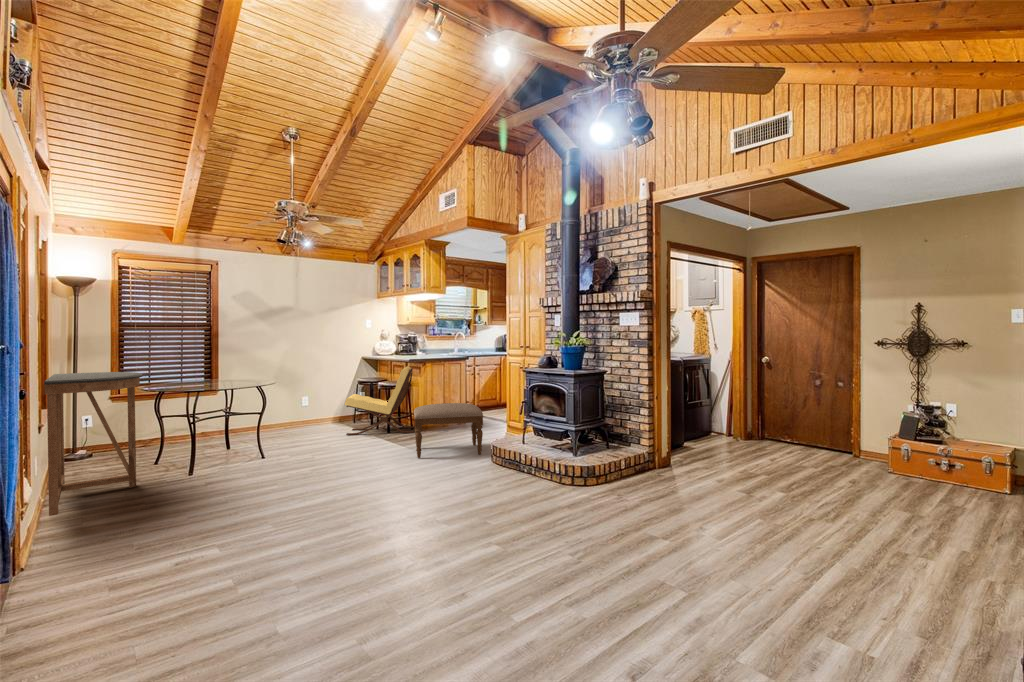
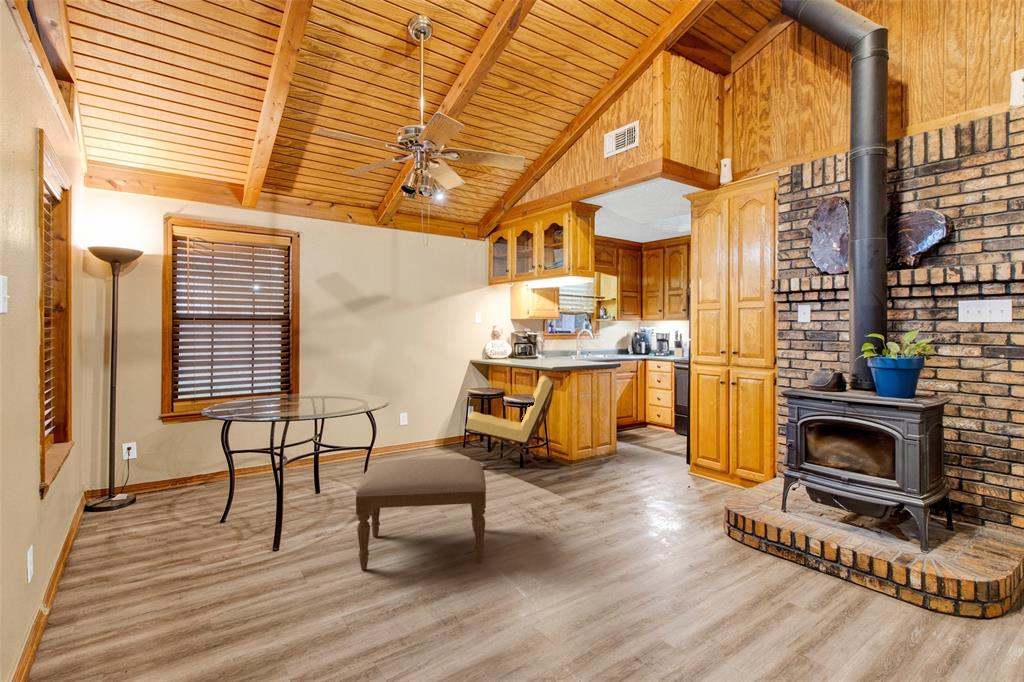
console table: present [44,372,143,516] -> none [34,388,206,660]
ottoman: present [414,403,483,458] -> present [356,458,486,570]

